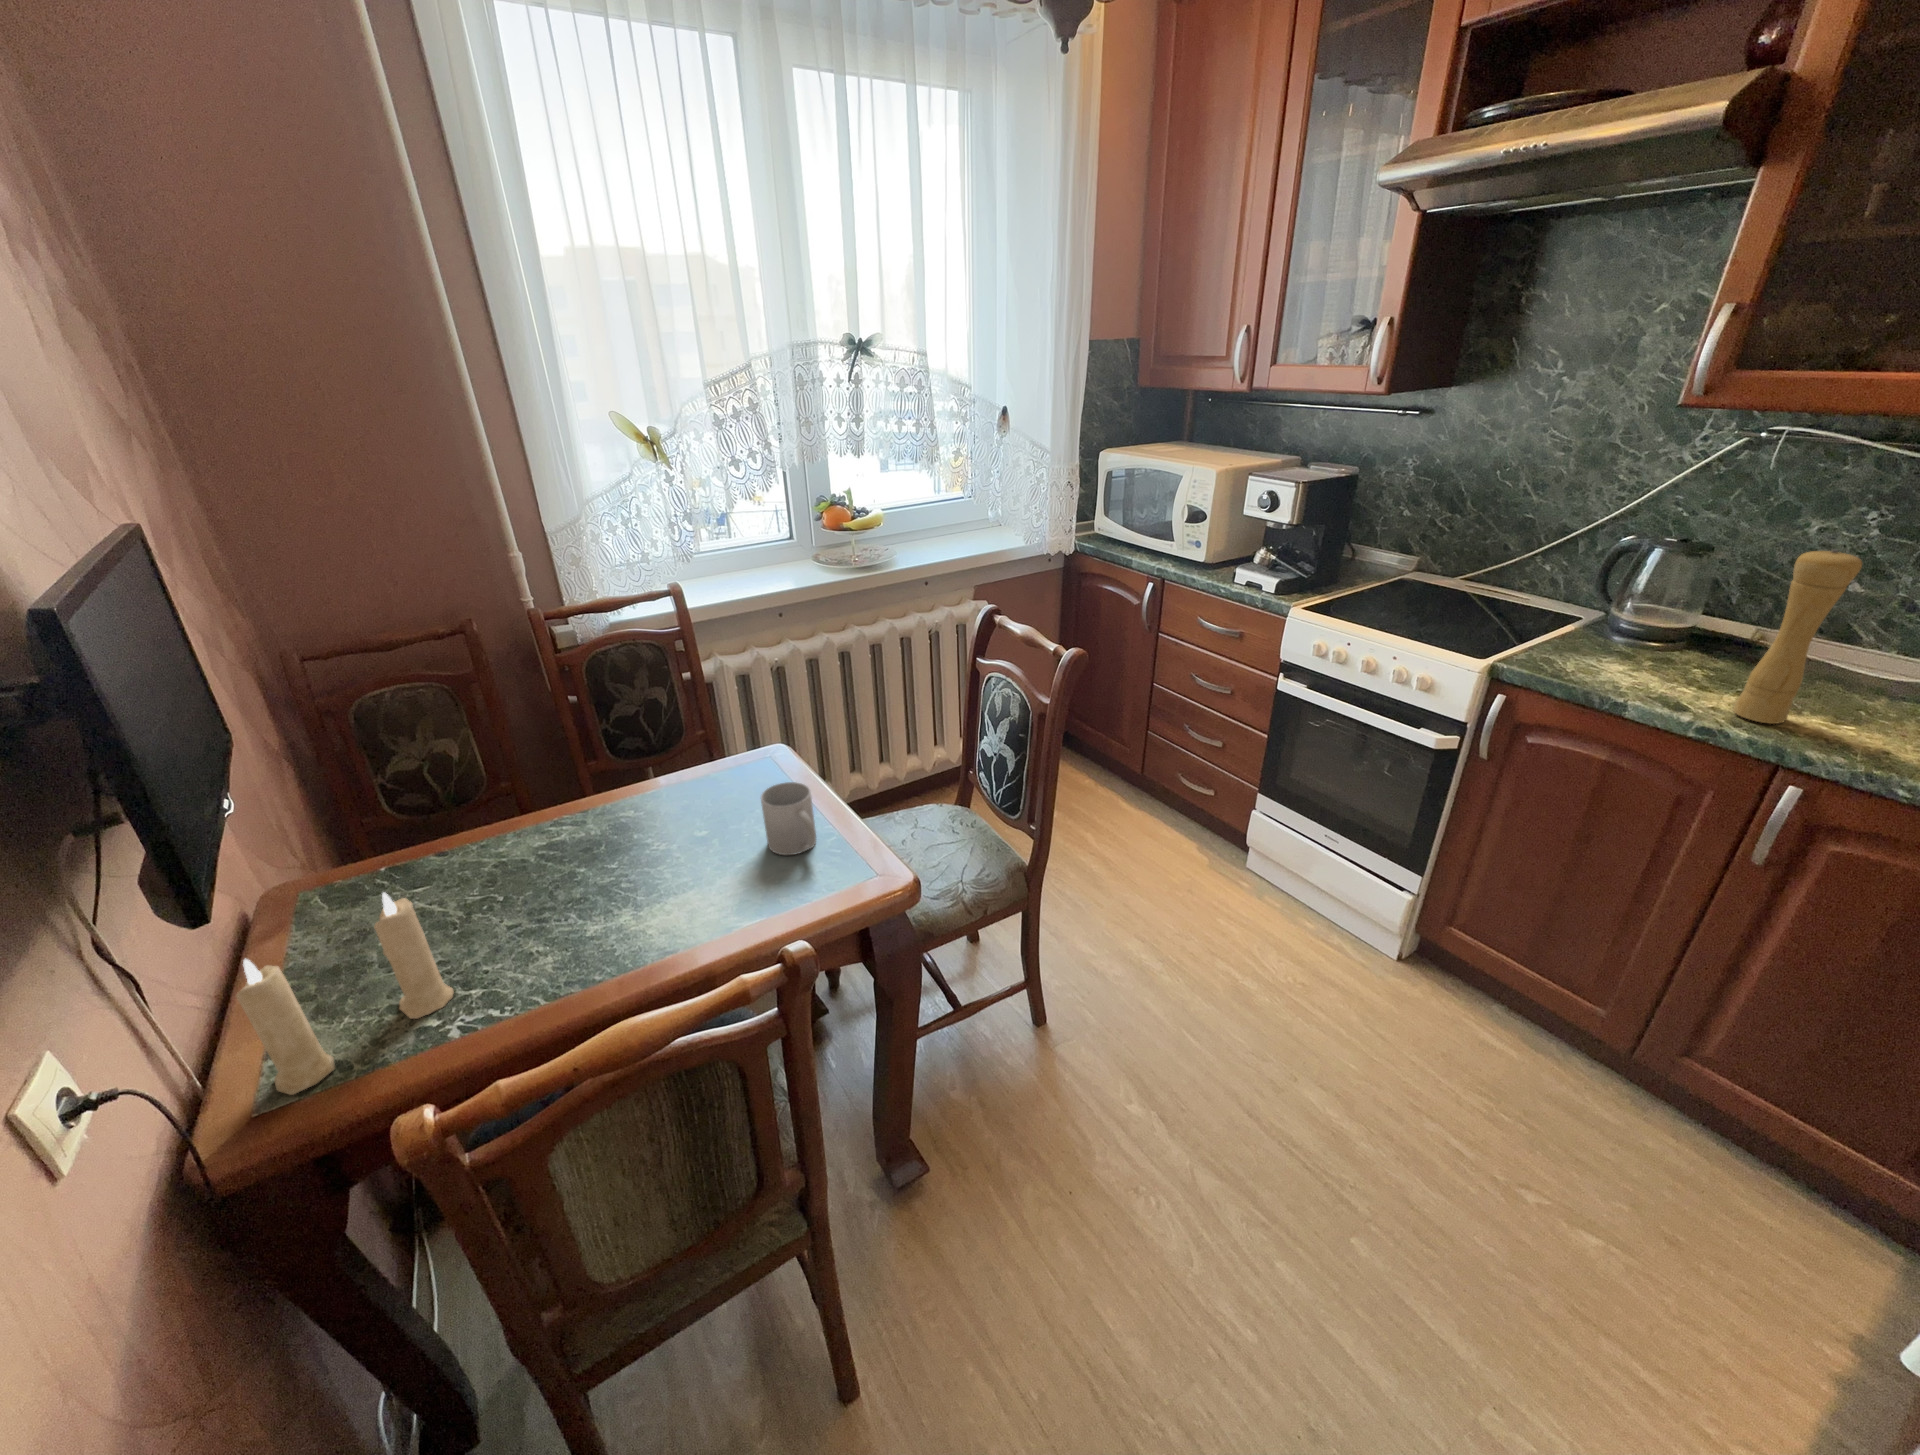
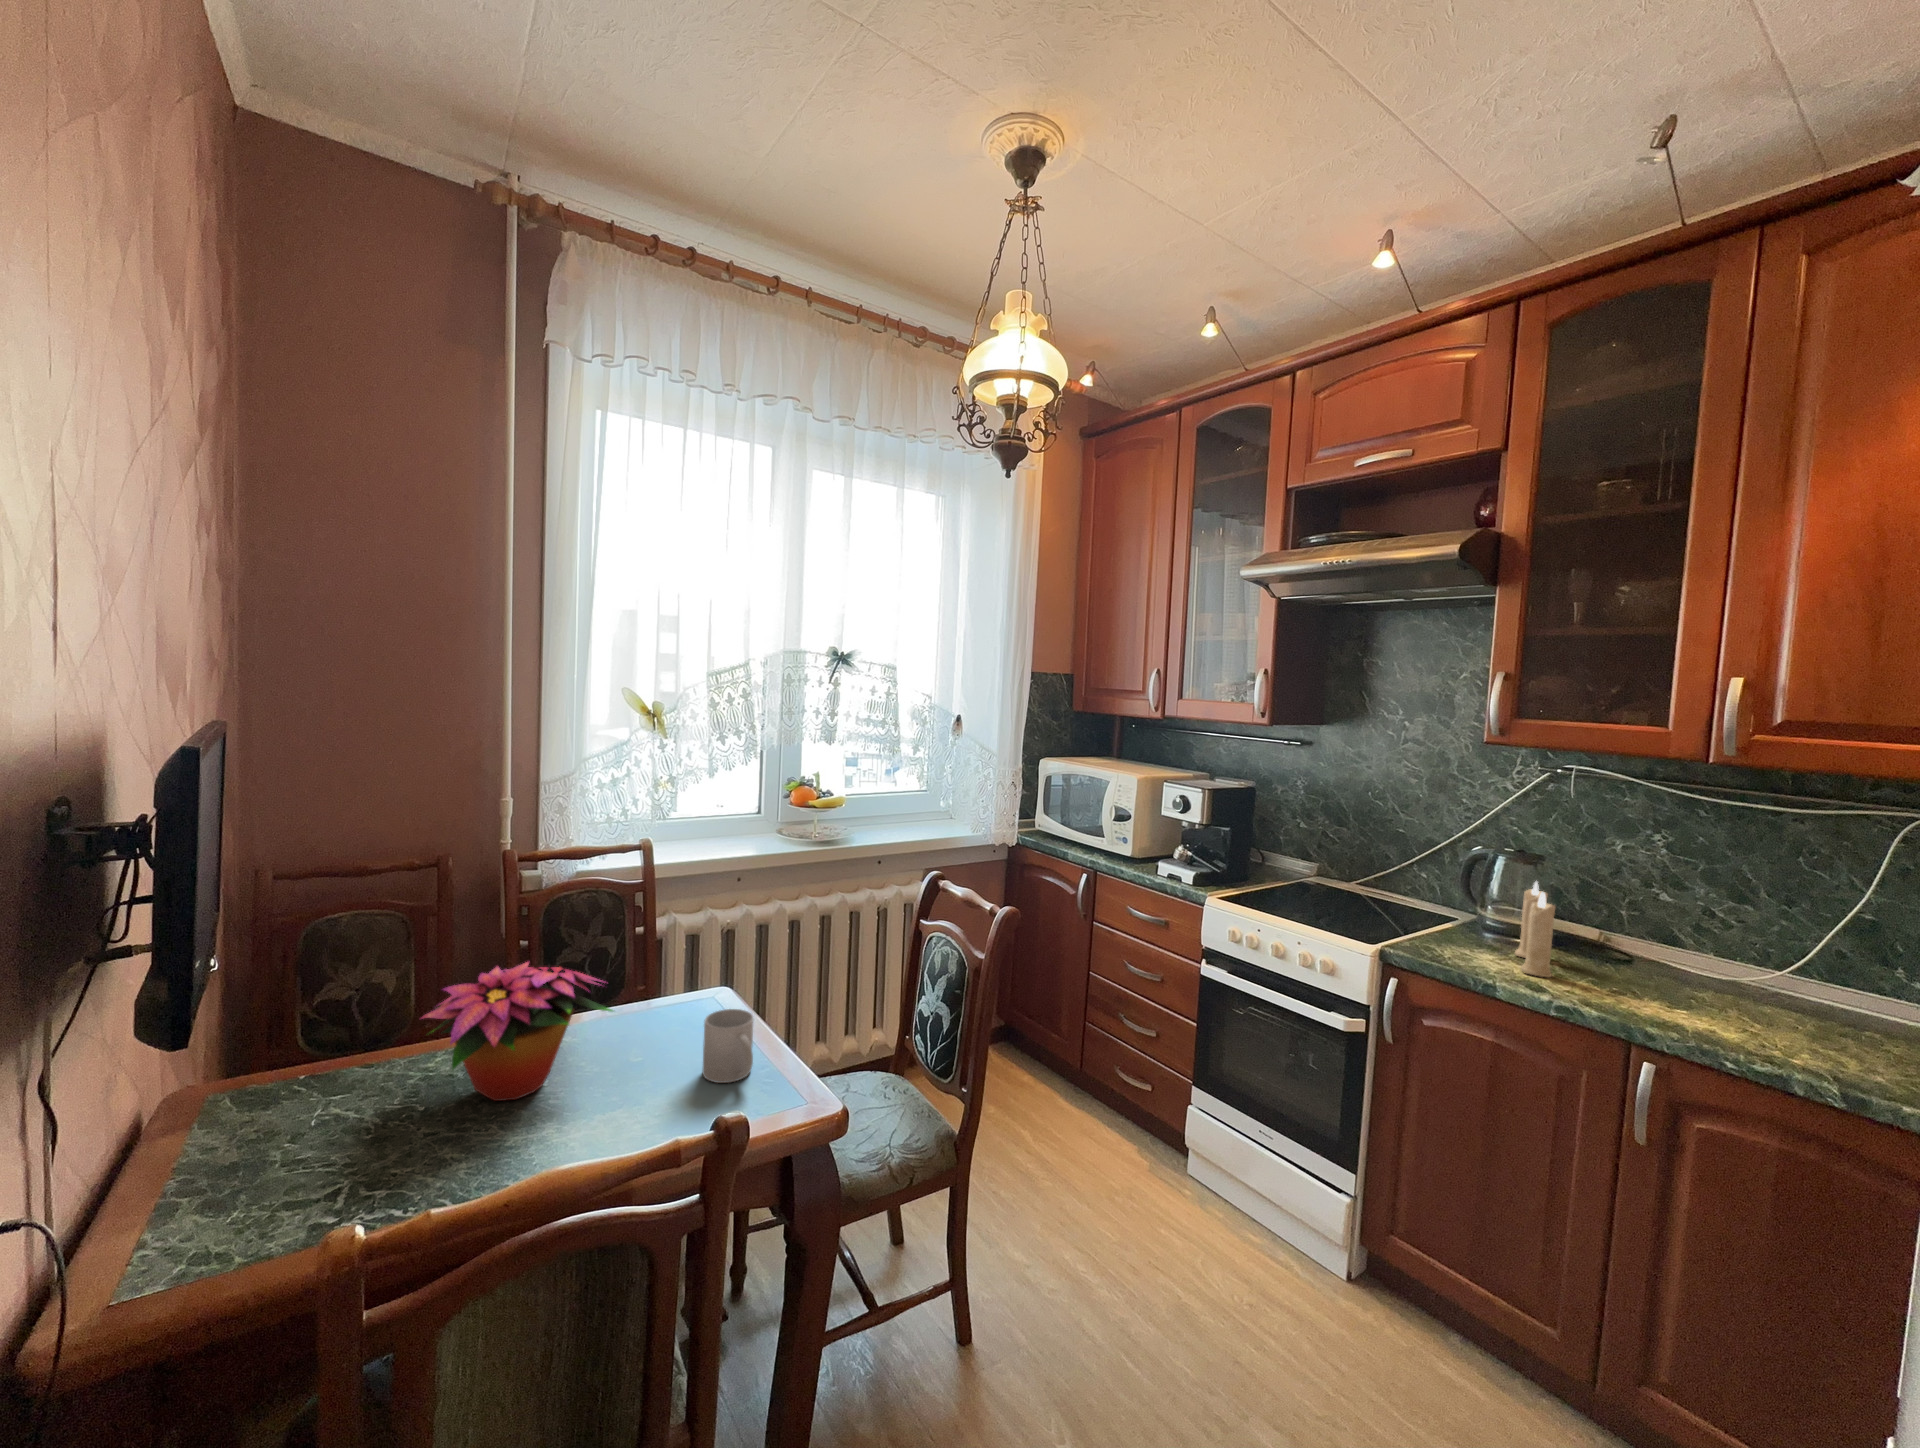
pepper mill: present [1733,549,1862,724] -> none [1584,853,1642,1005]
flower arrangement: none [459,748,673,887] -> present [422,962,613,1101]
candle: present [236,893,454,1095] -> present [1515,882,1555,977]

